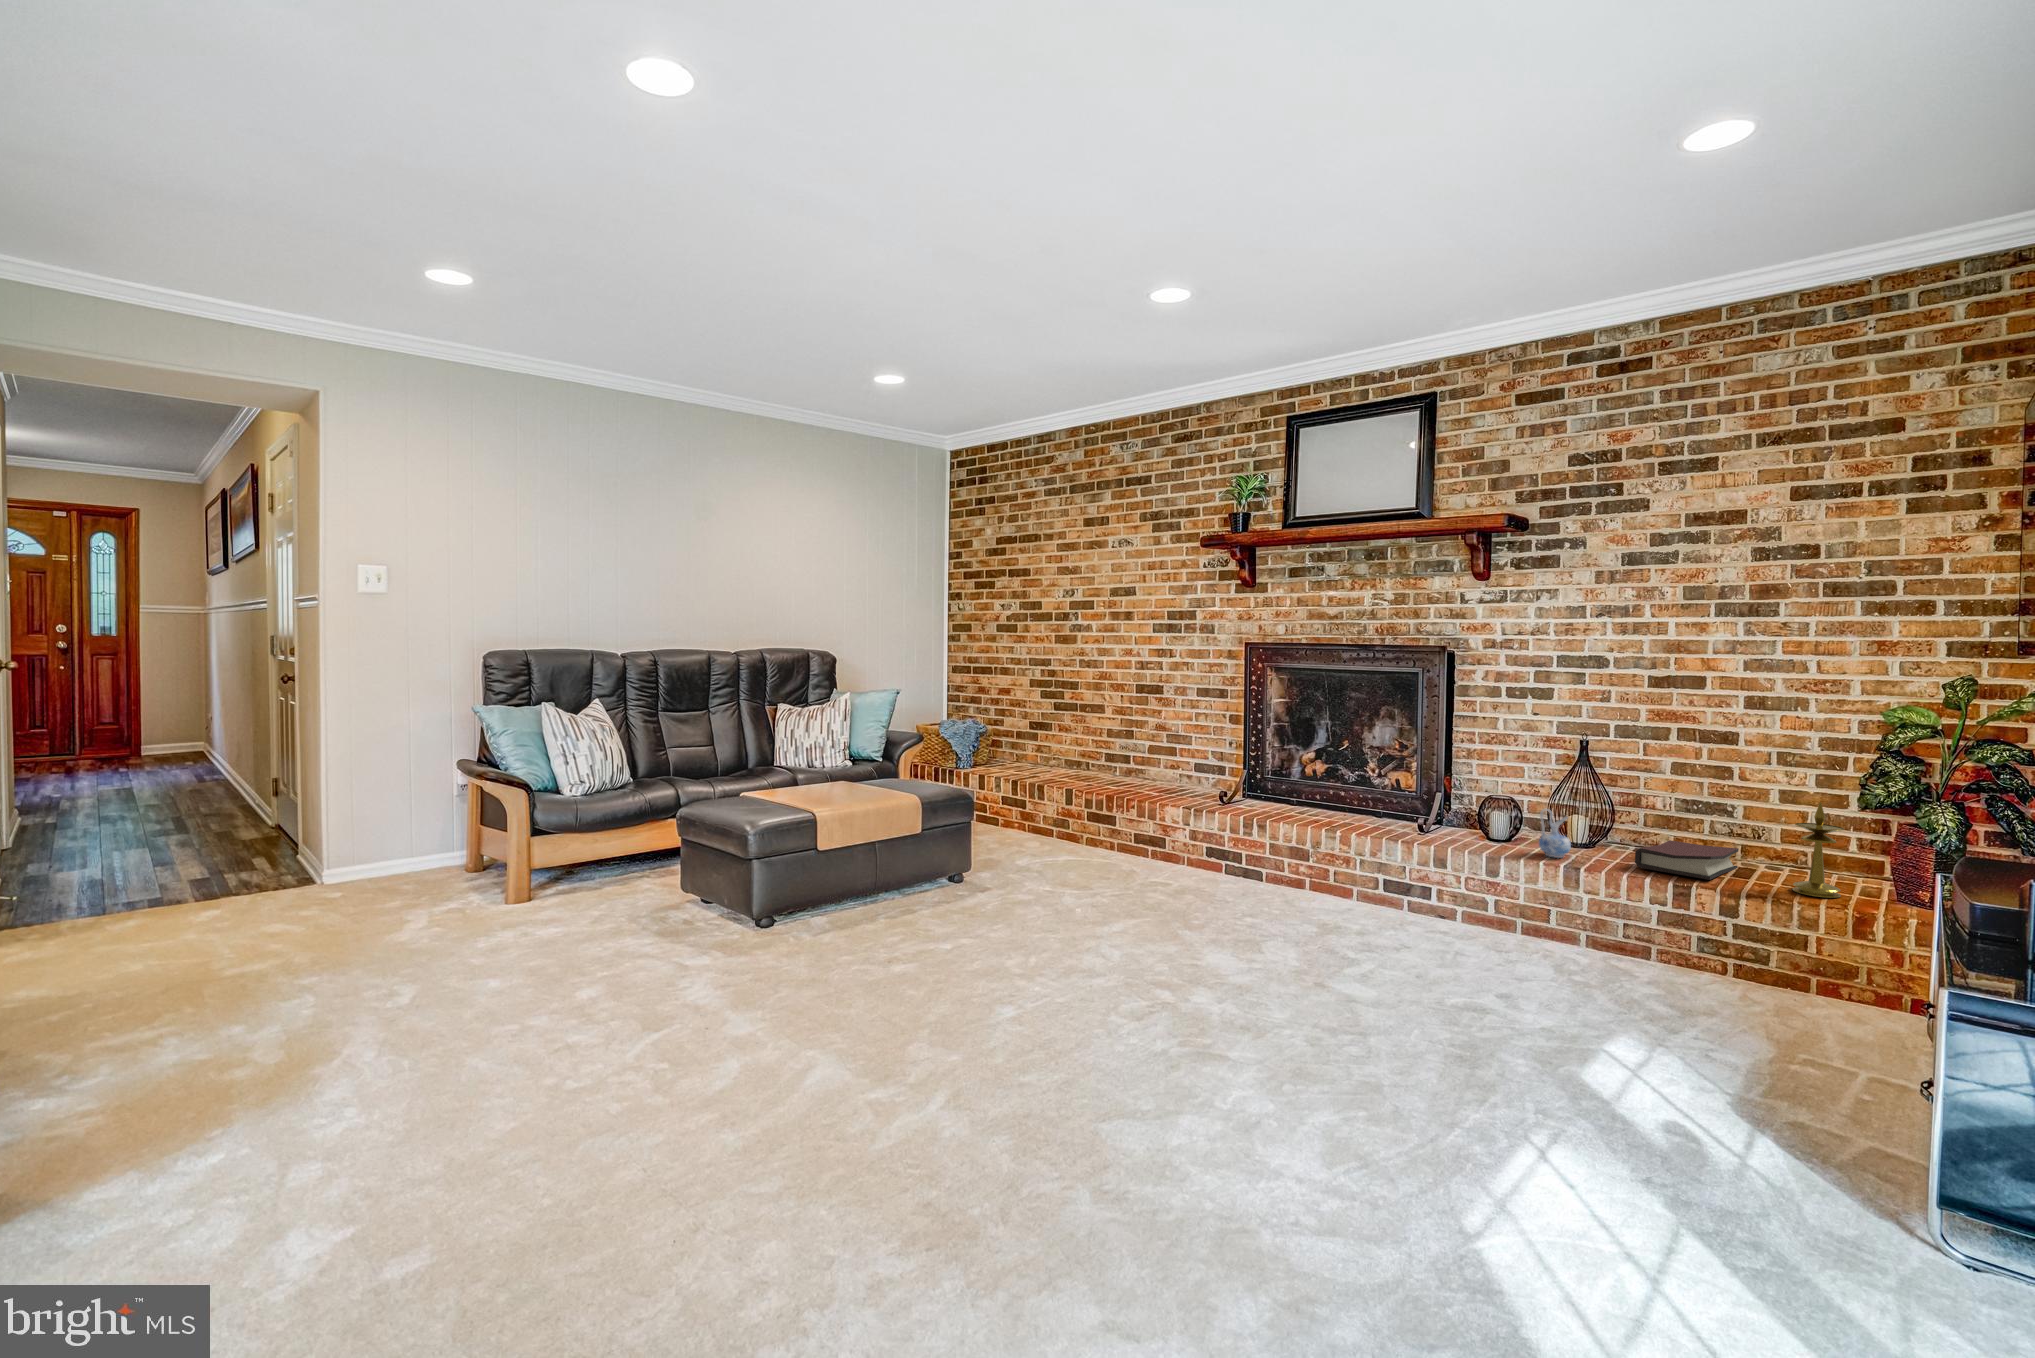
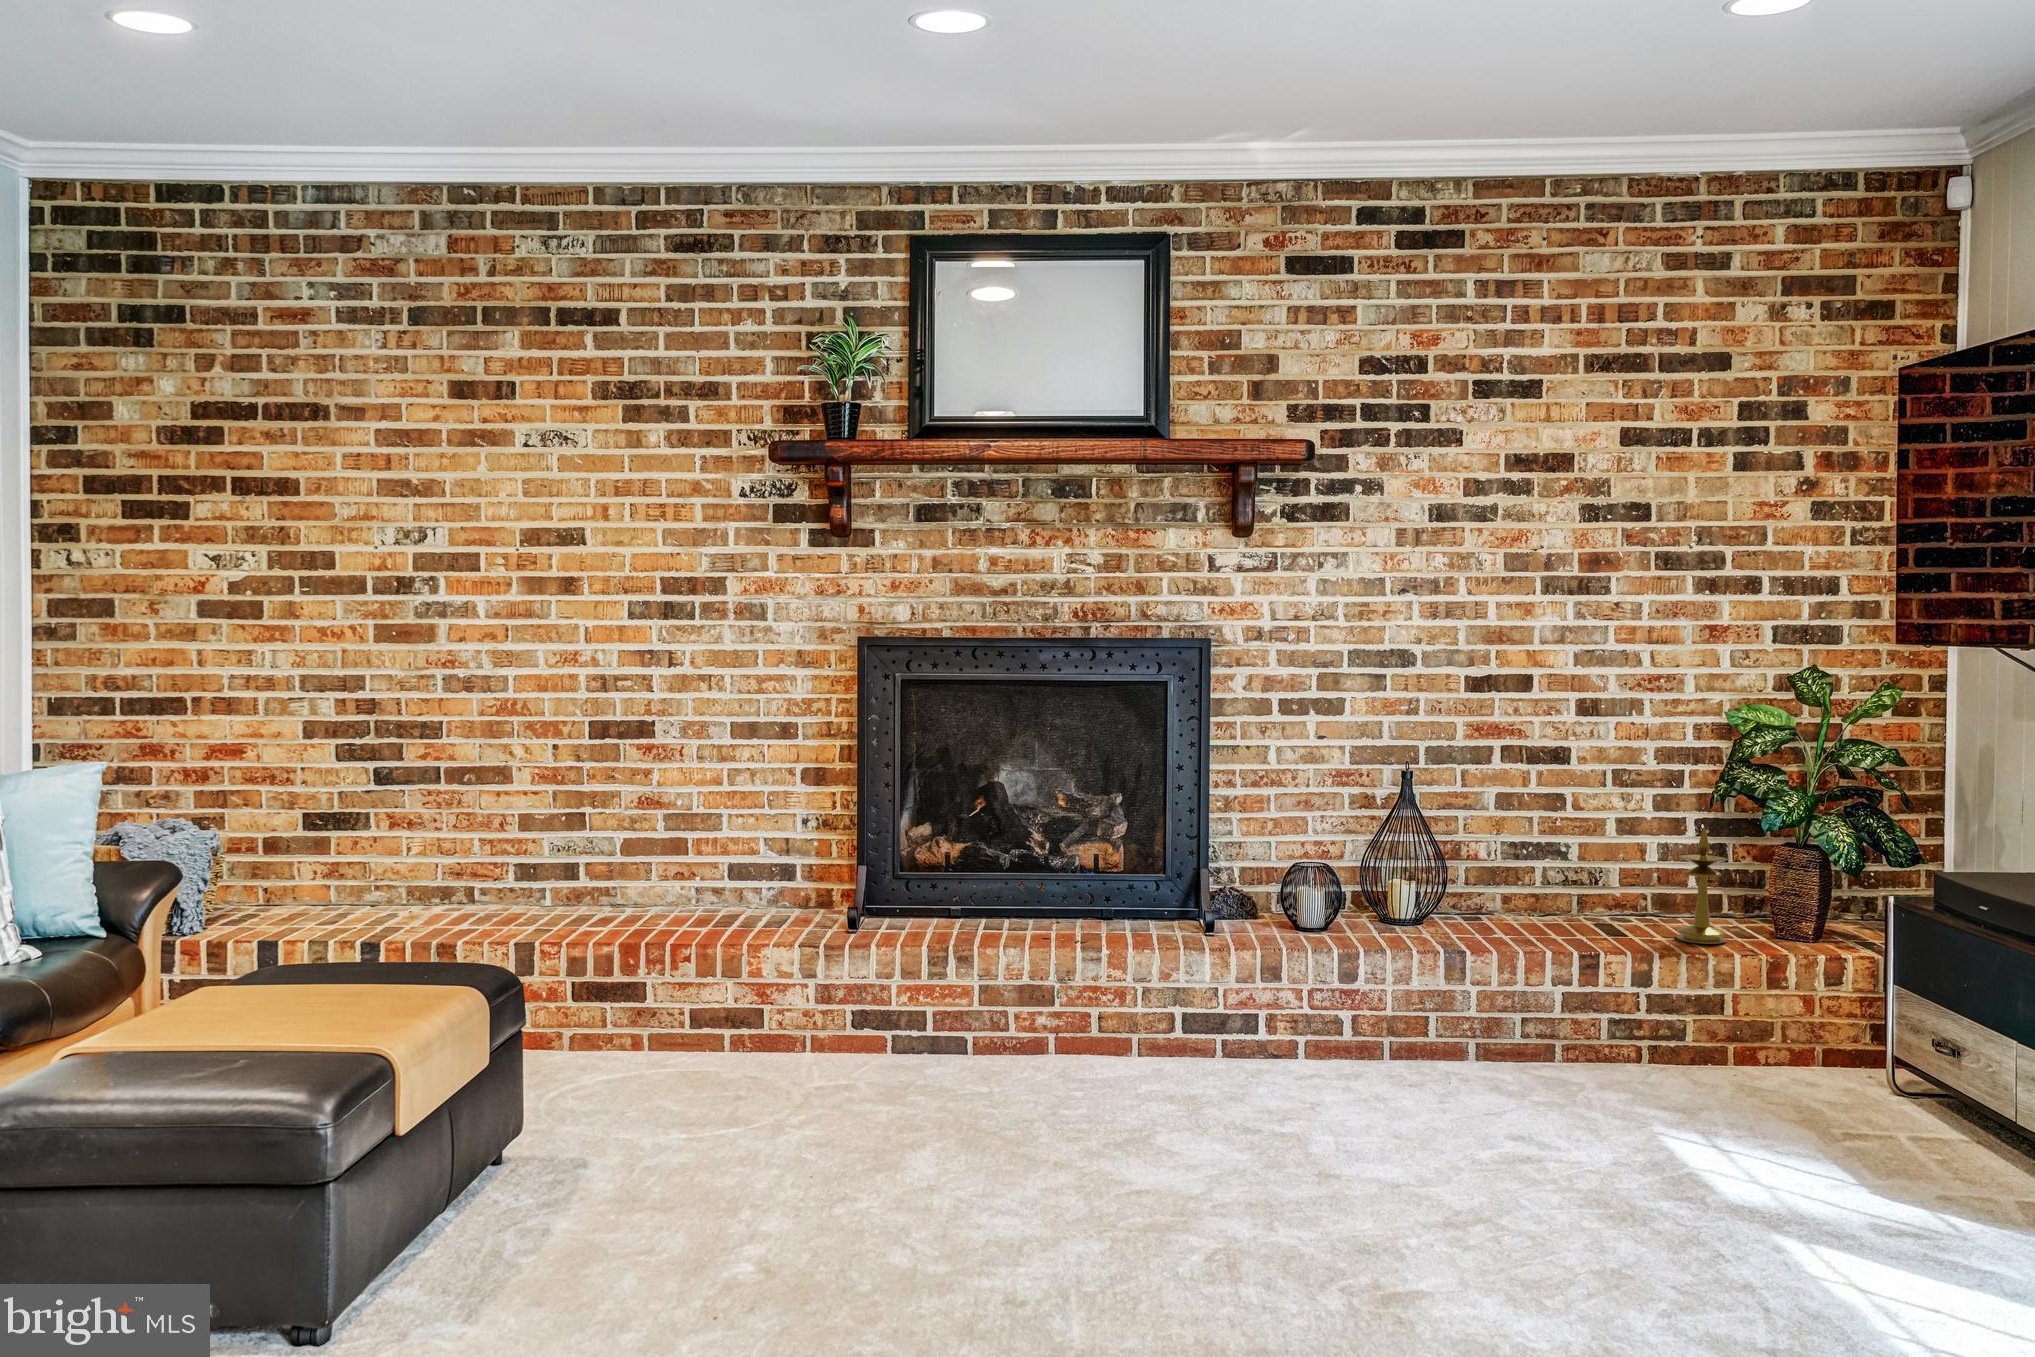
ceramic pitcher: present [1539,809,1571,858] -> none [1390,872,1432,941]
hardback book: present [1635,840,1739,880] -> none [1503,896,1605,942]

